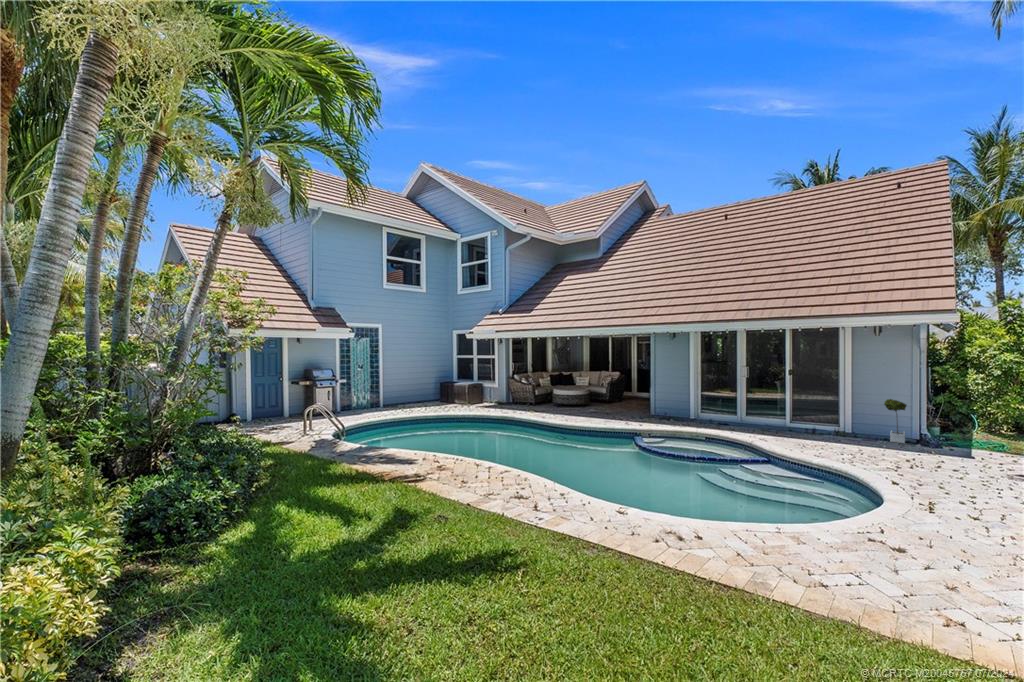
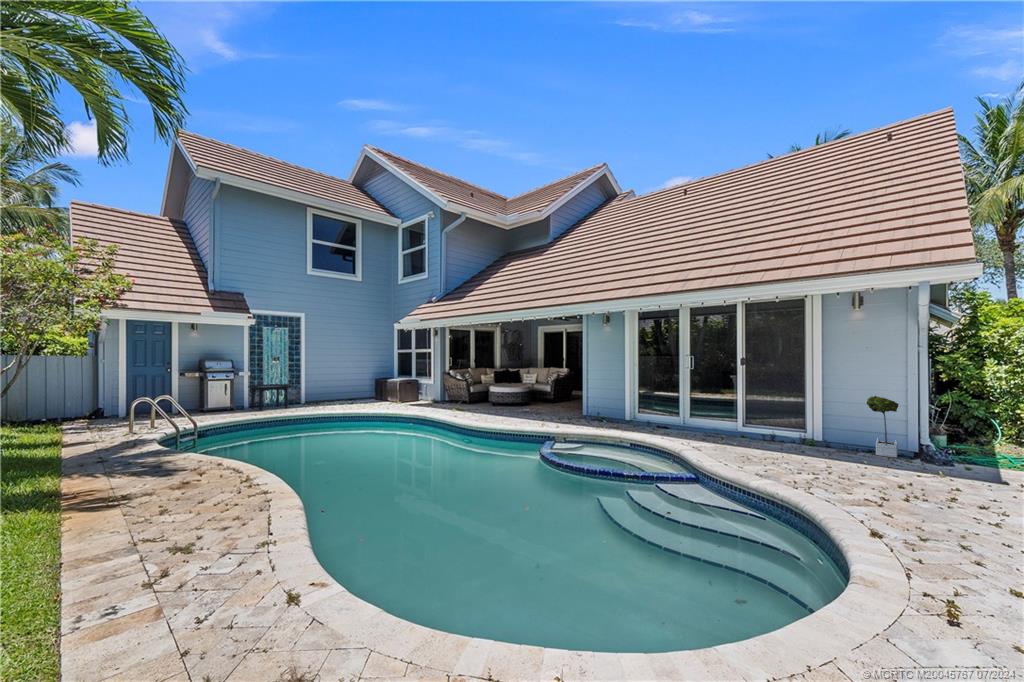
round table: none [344,390,381,414] -> present [248,384,291,410]

